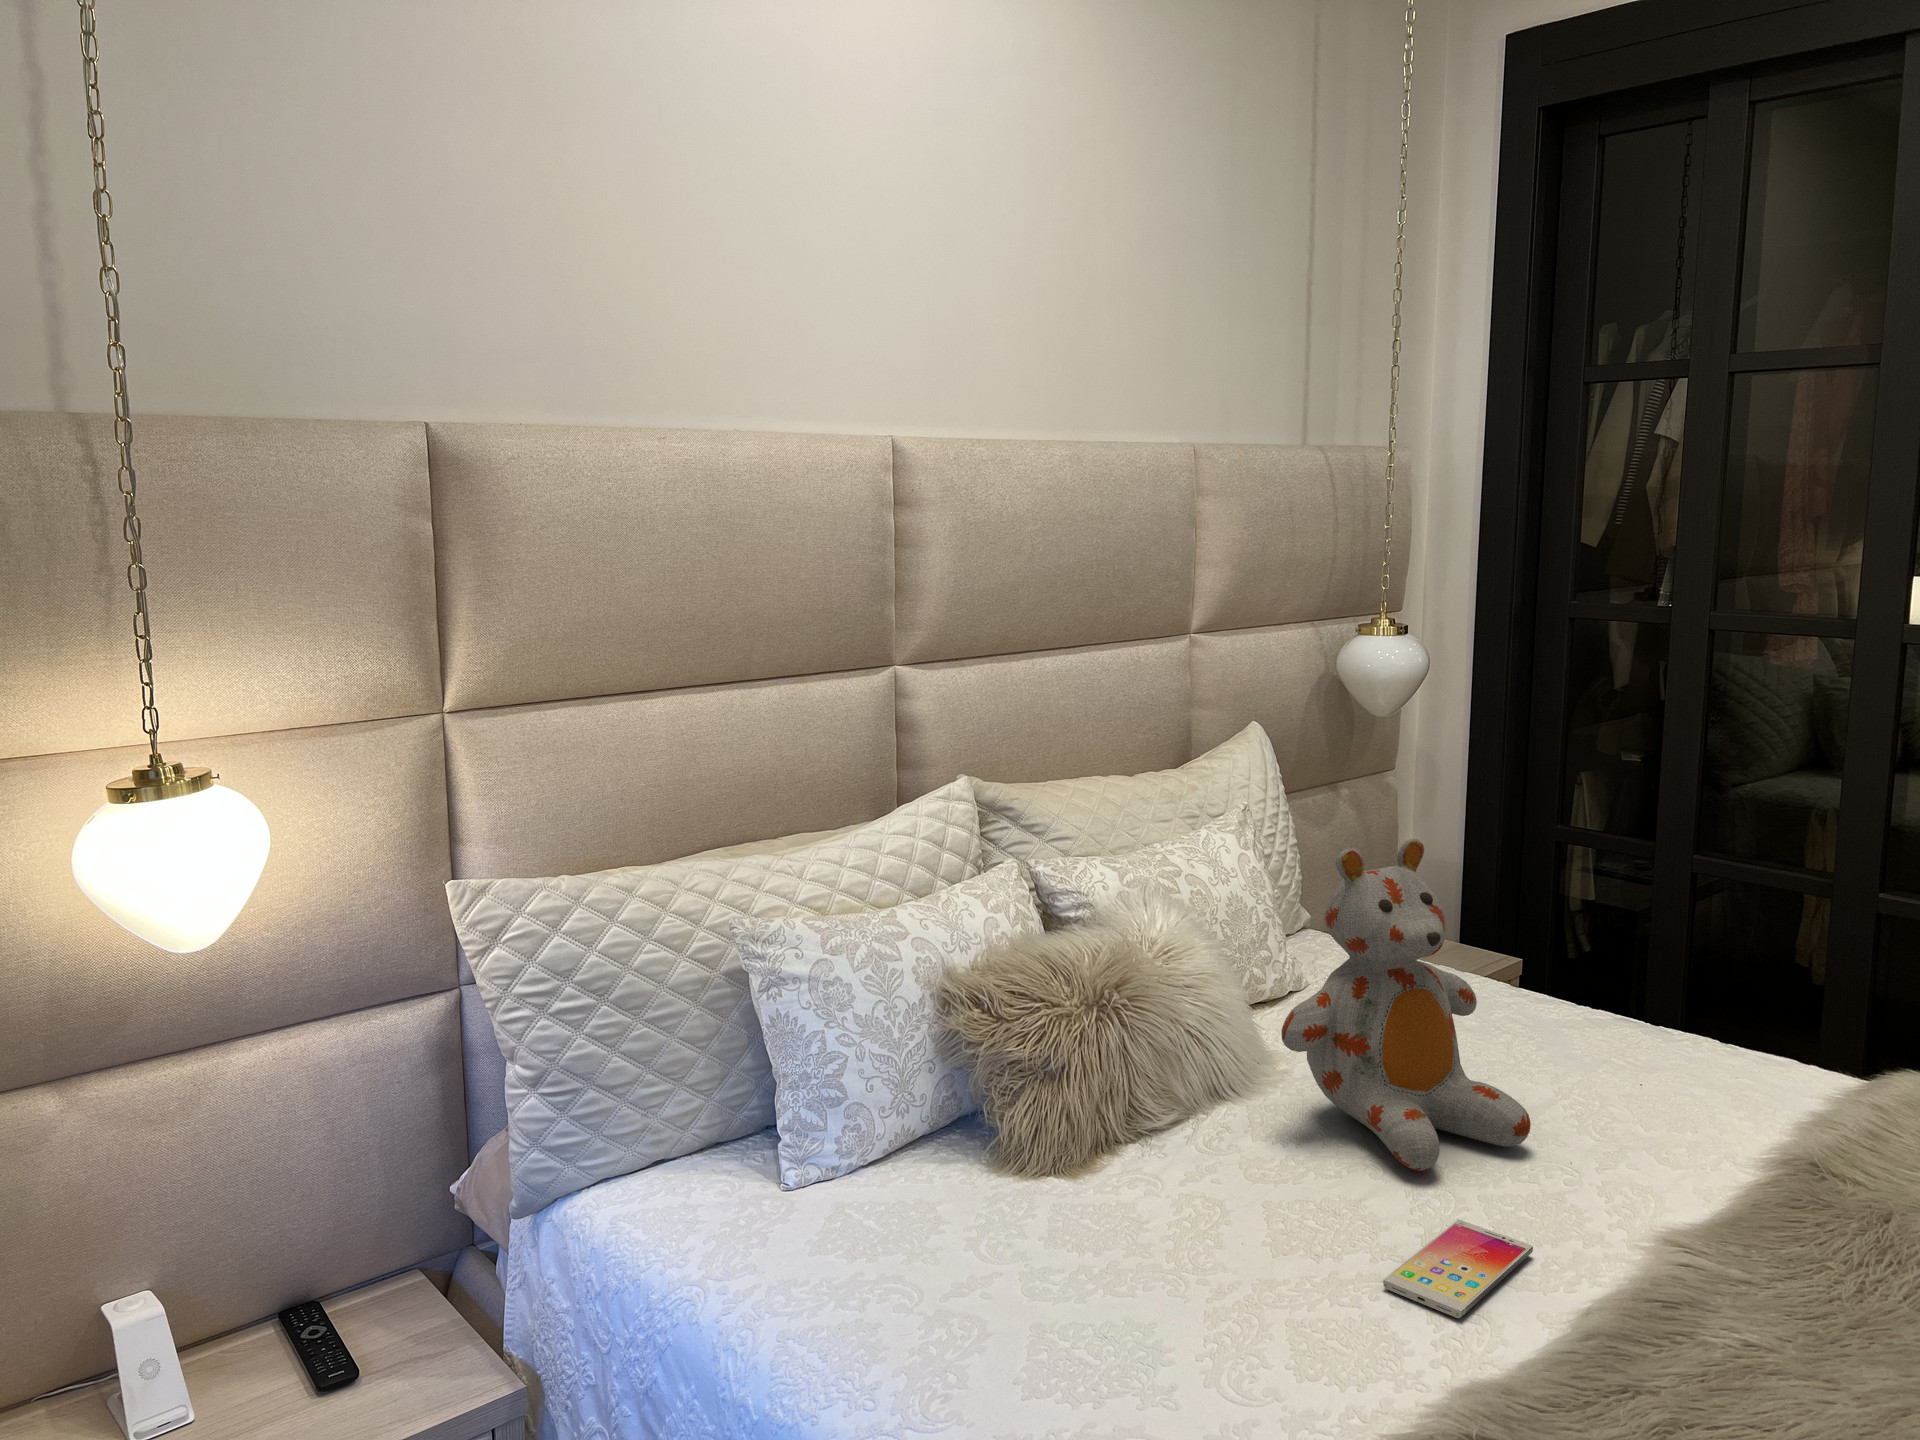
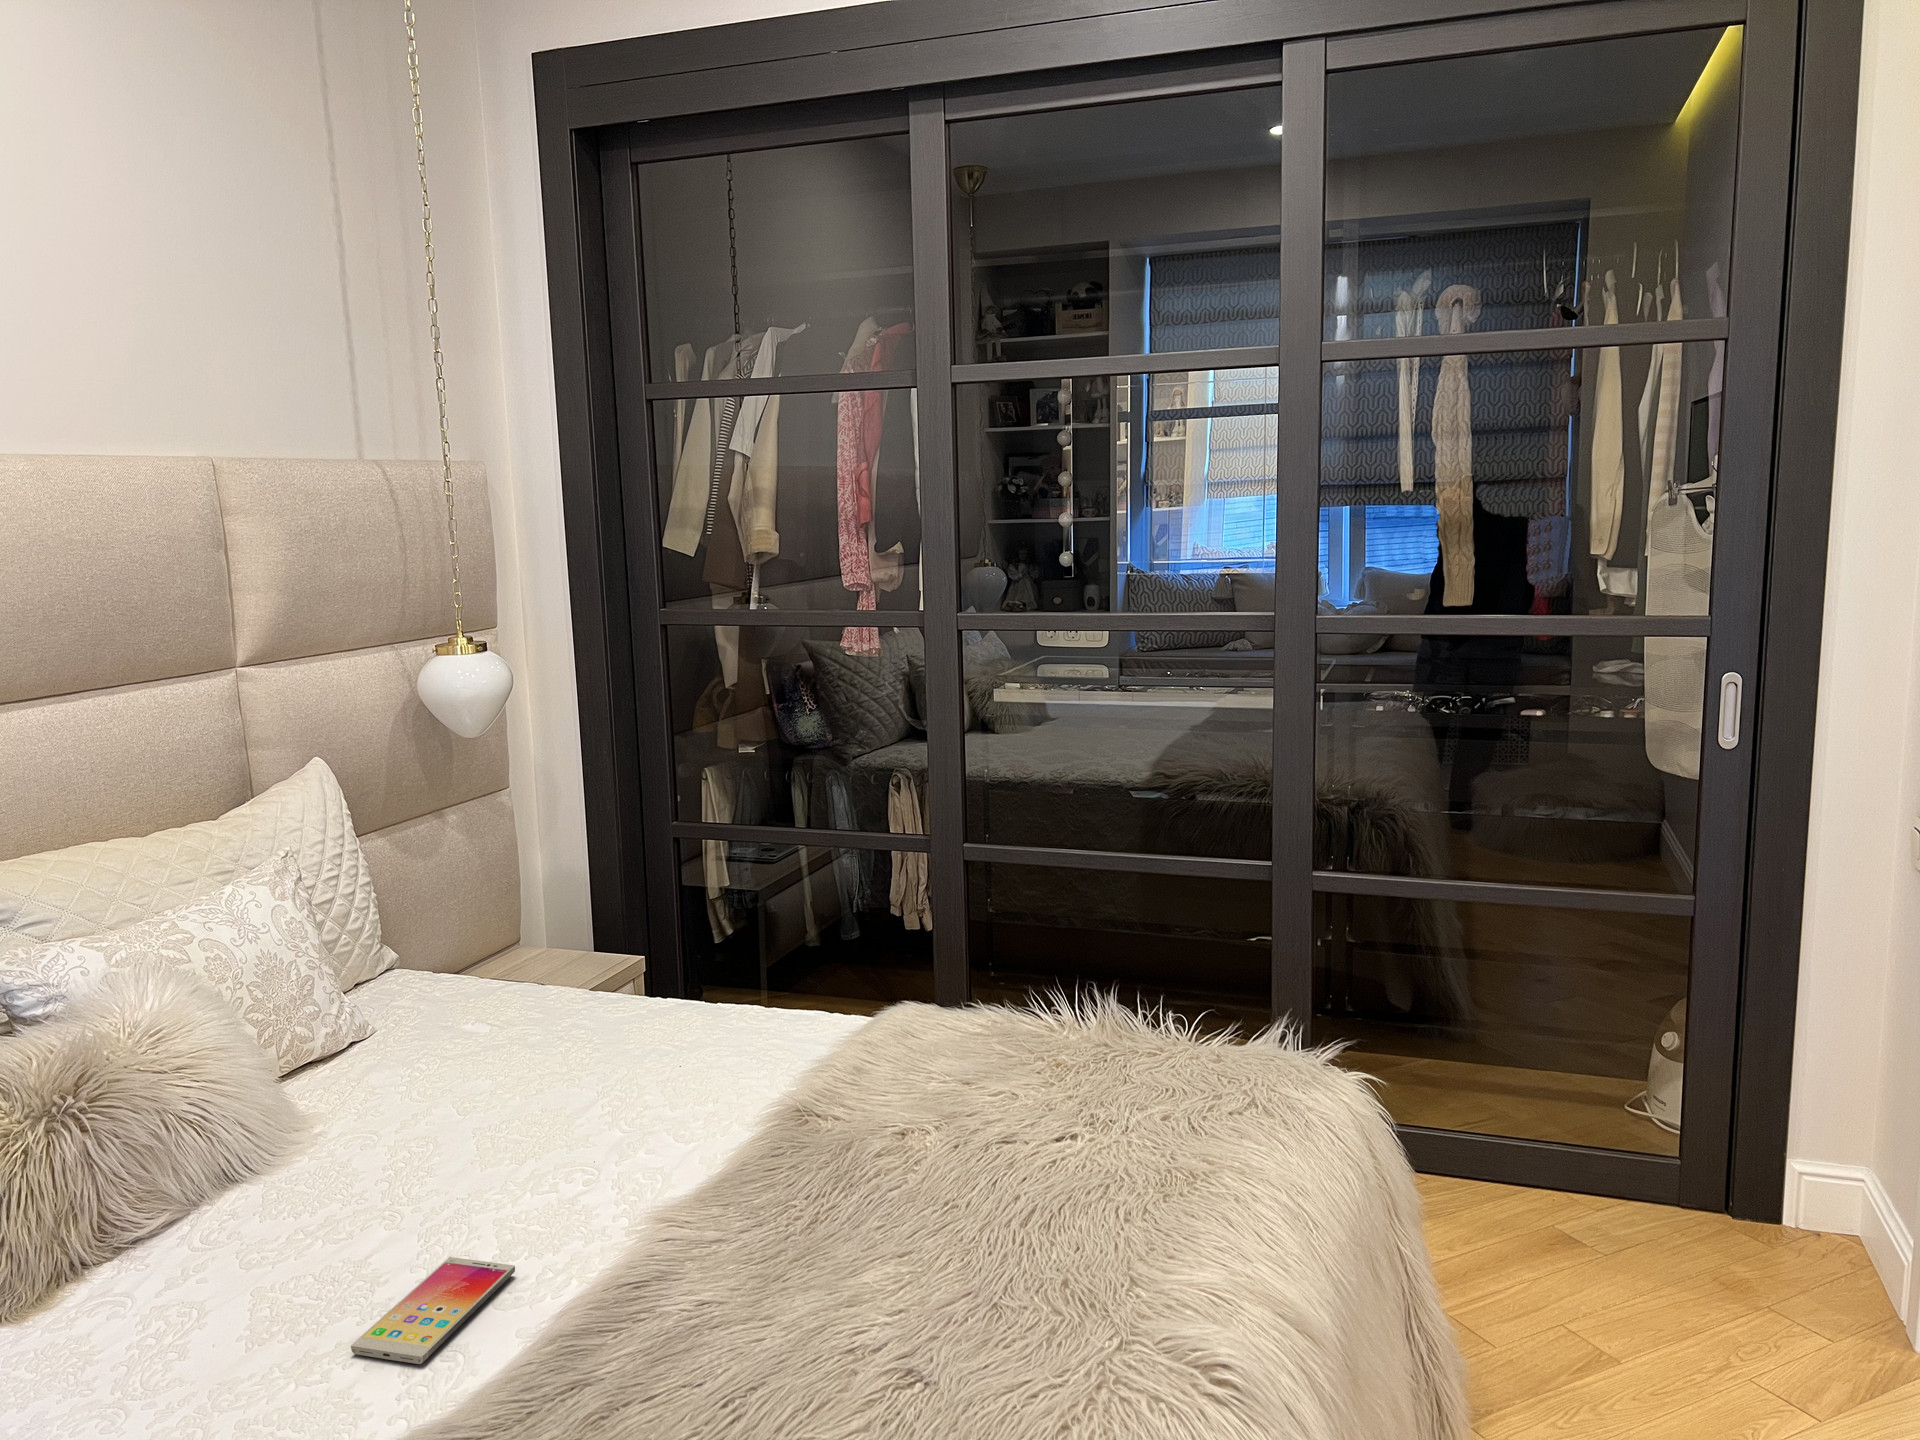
stuffed bear: present [1282,838,1531,1171] -> none [281,879,544,1214]

